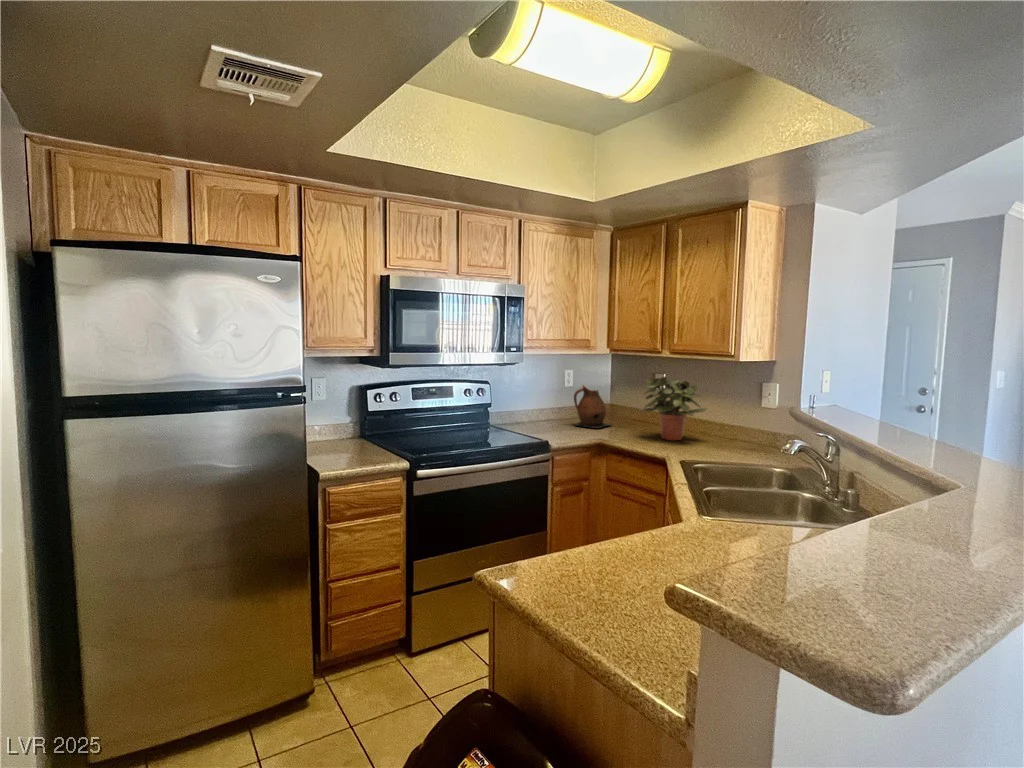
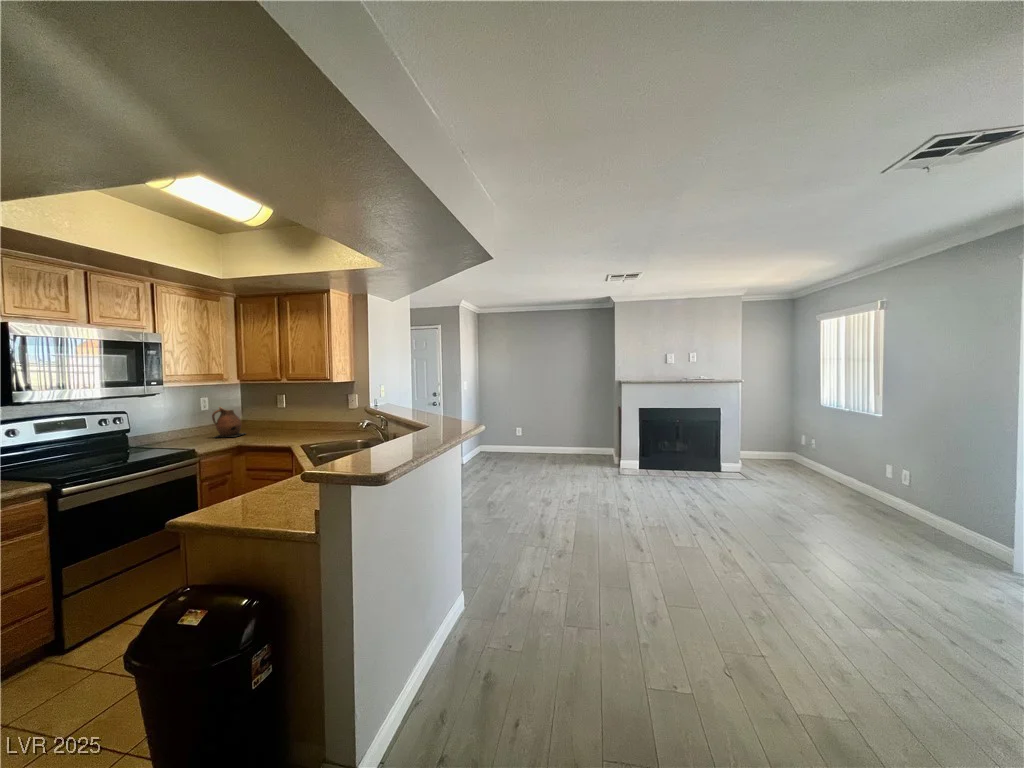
potted plant: present [640,375,708,440] -> none [269,394,317,436]

